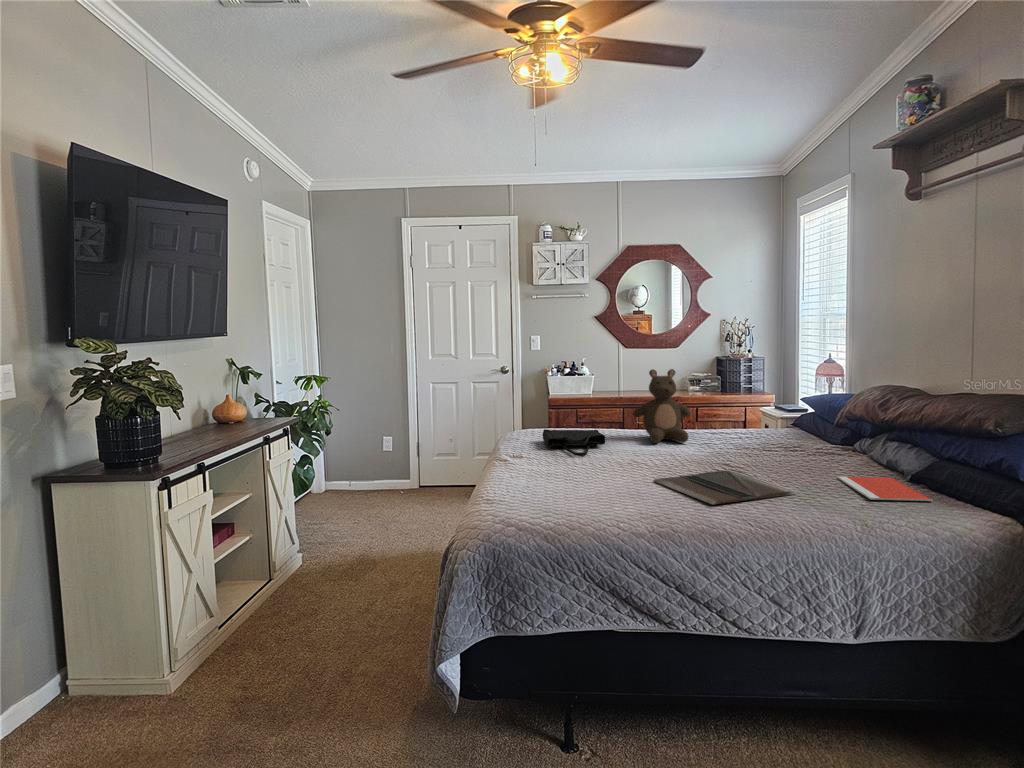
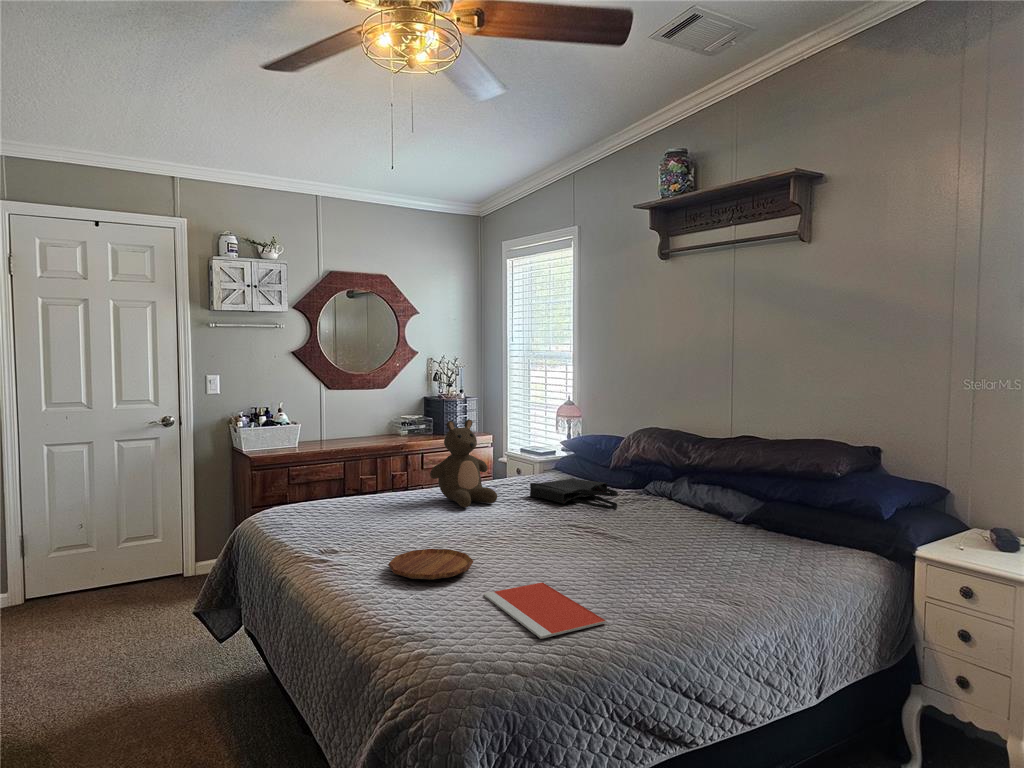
tote bag: present [542,429,605,456] -> present [530,478,618,509]
tray: none [535,460,599,477] -> present [388,549,473,580]
laptop: present [654,470,797,505] -> none [541,534,687,585]
notebook: present [837,477,933,501] -> present [484,582,607,639]

